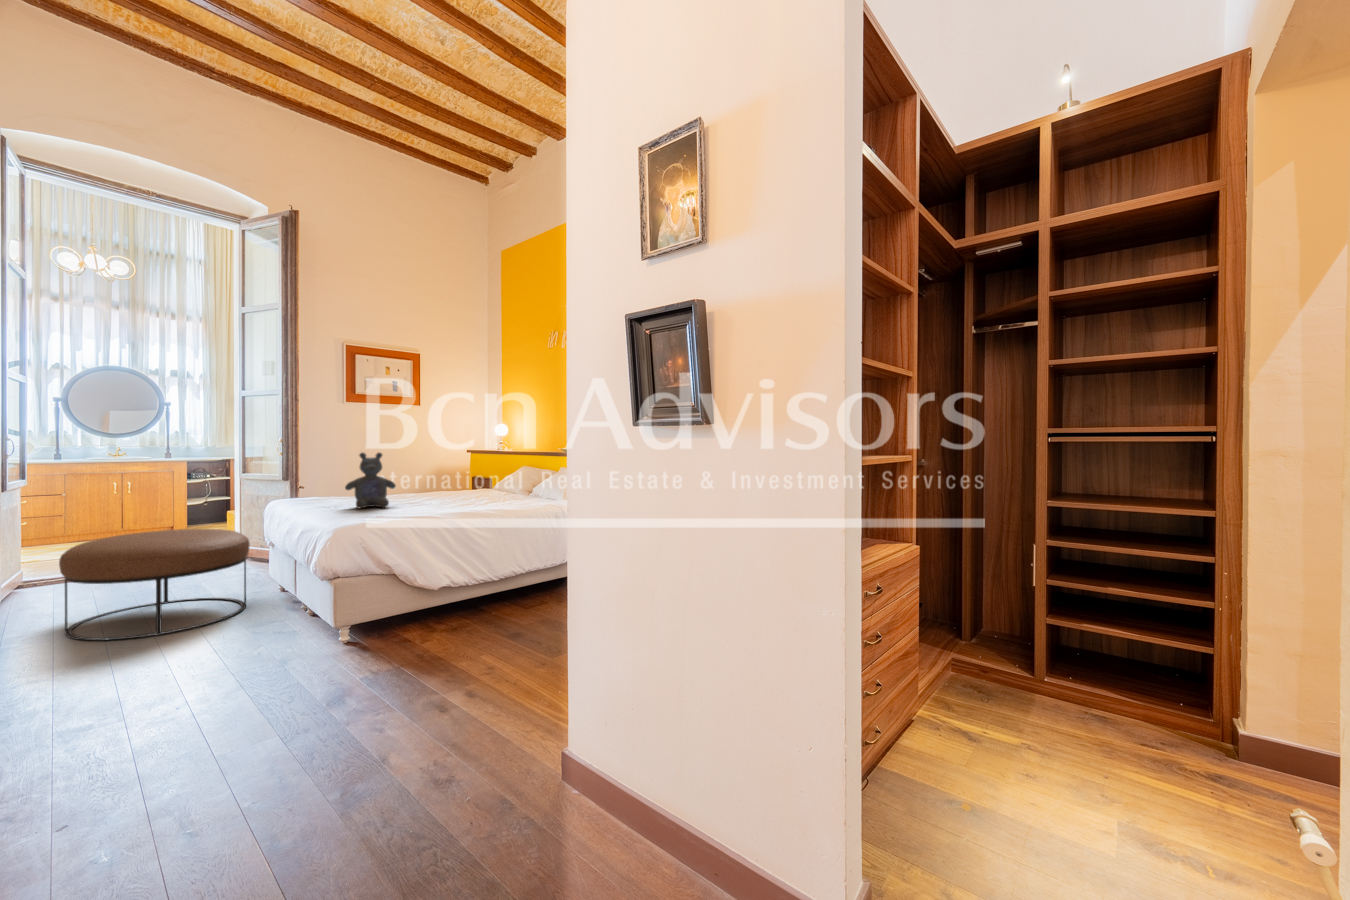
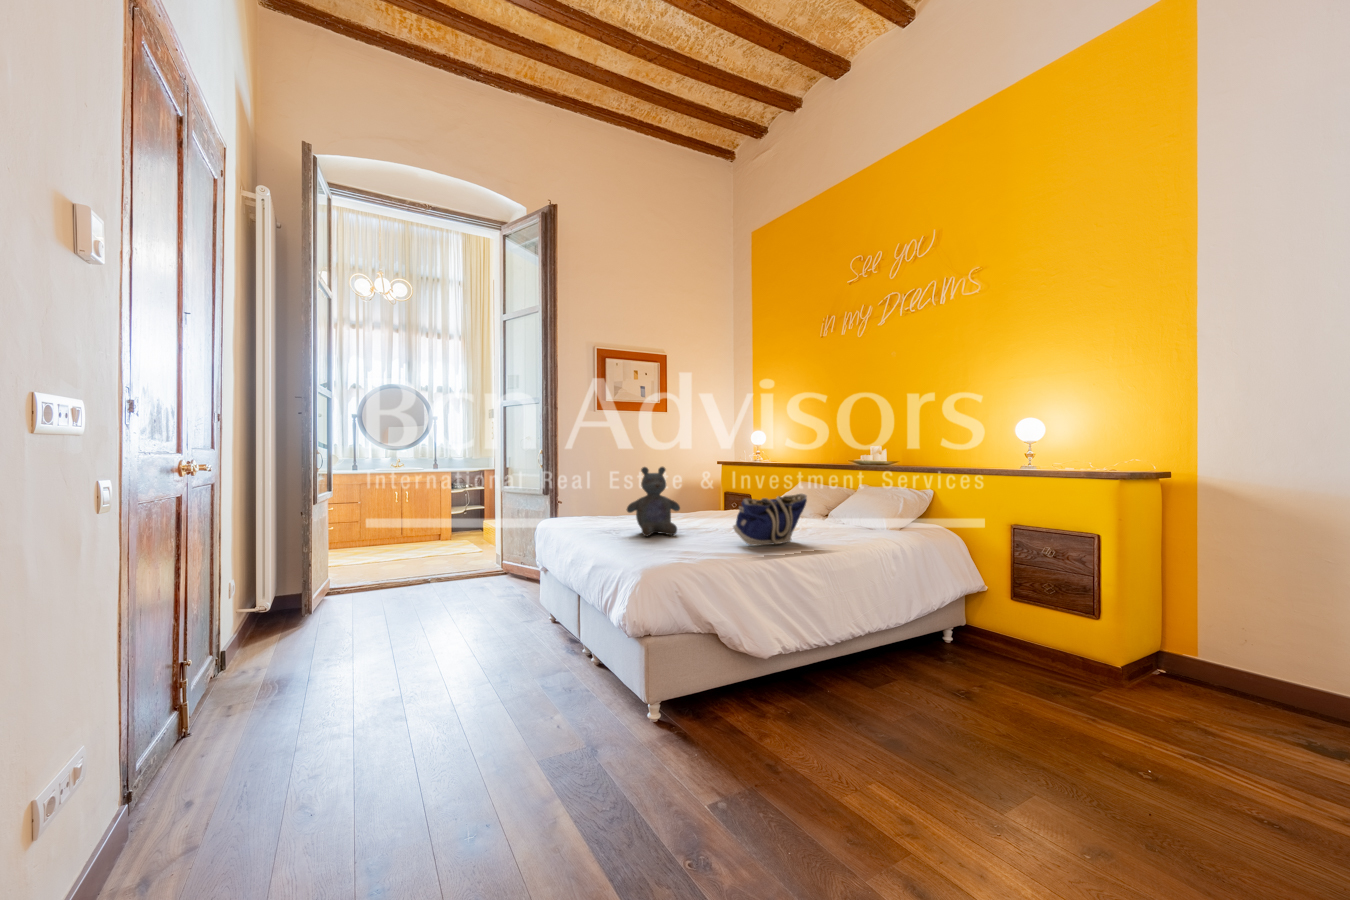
tote bag: none [429,473,490,512] -> present [733,494,807,546]
ottoman: present [59,529,250,641] -> none [359,554,531,689]

